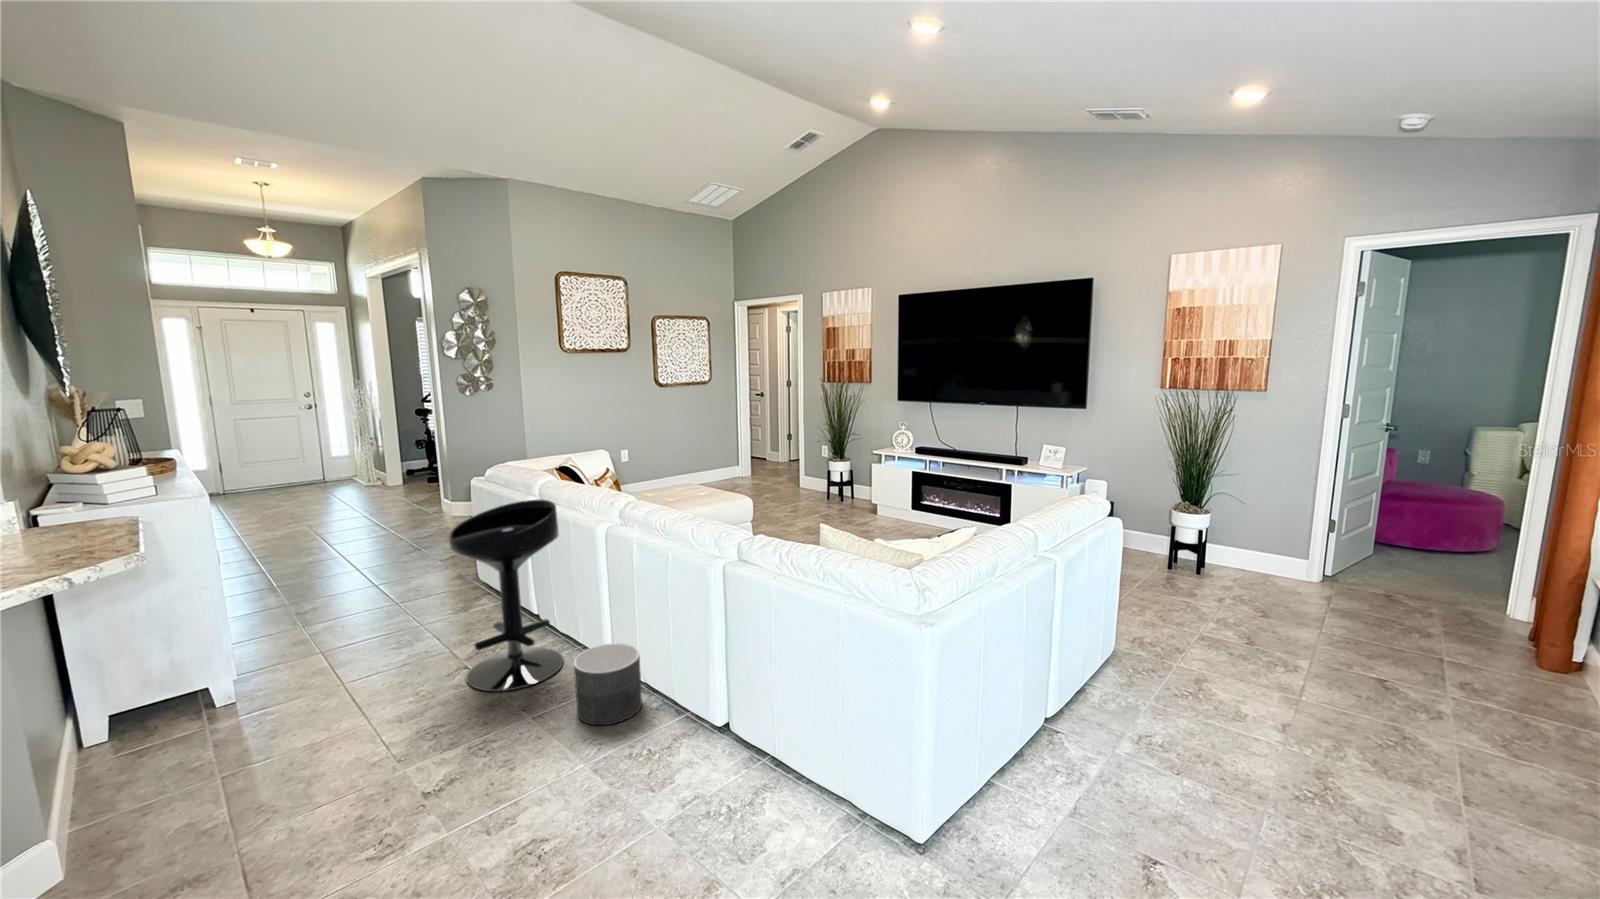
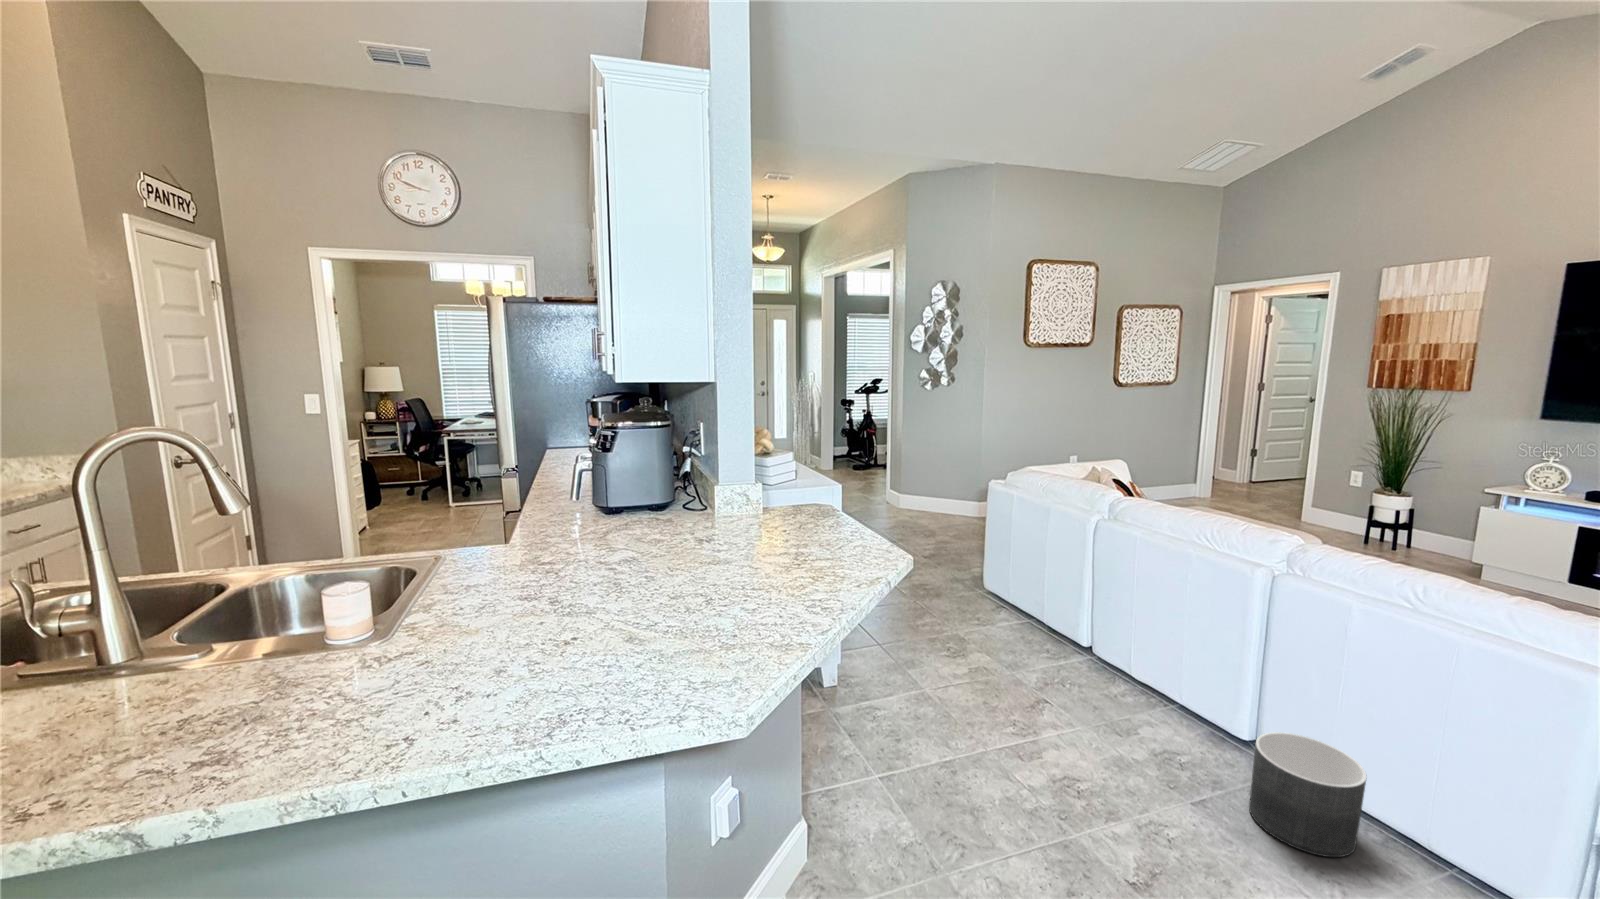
bar stool: present [449,500,563,691] -> none [1053,521,1193,753]

